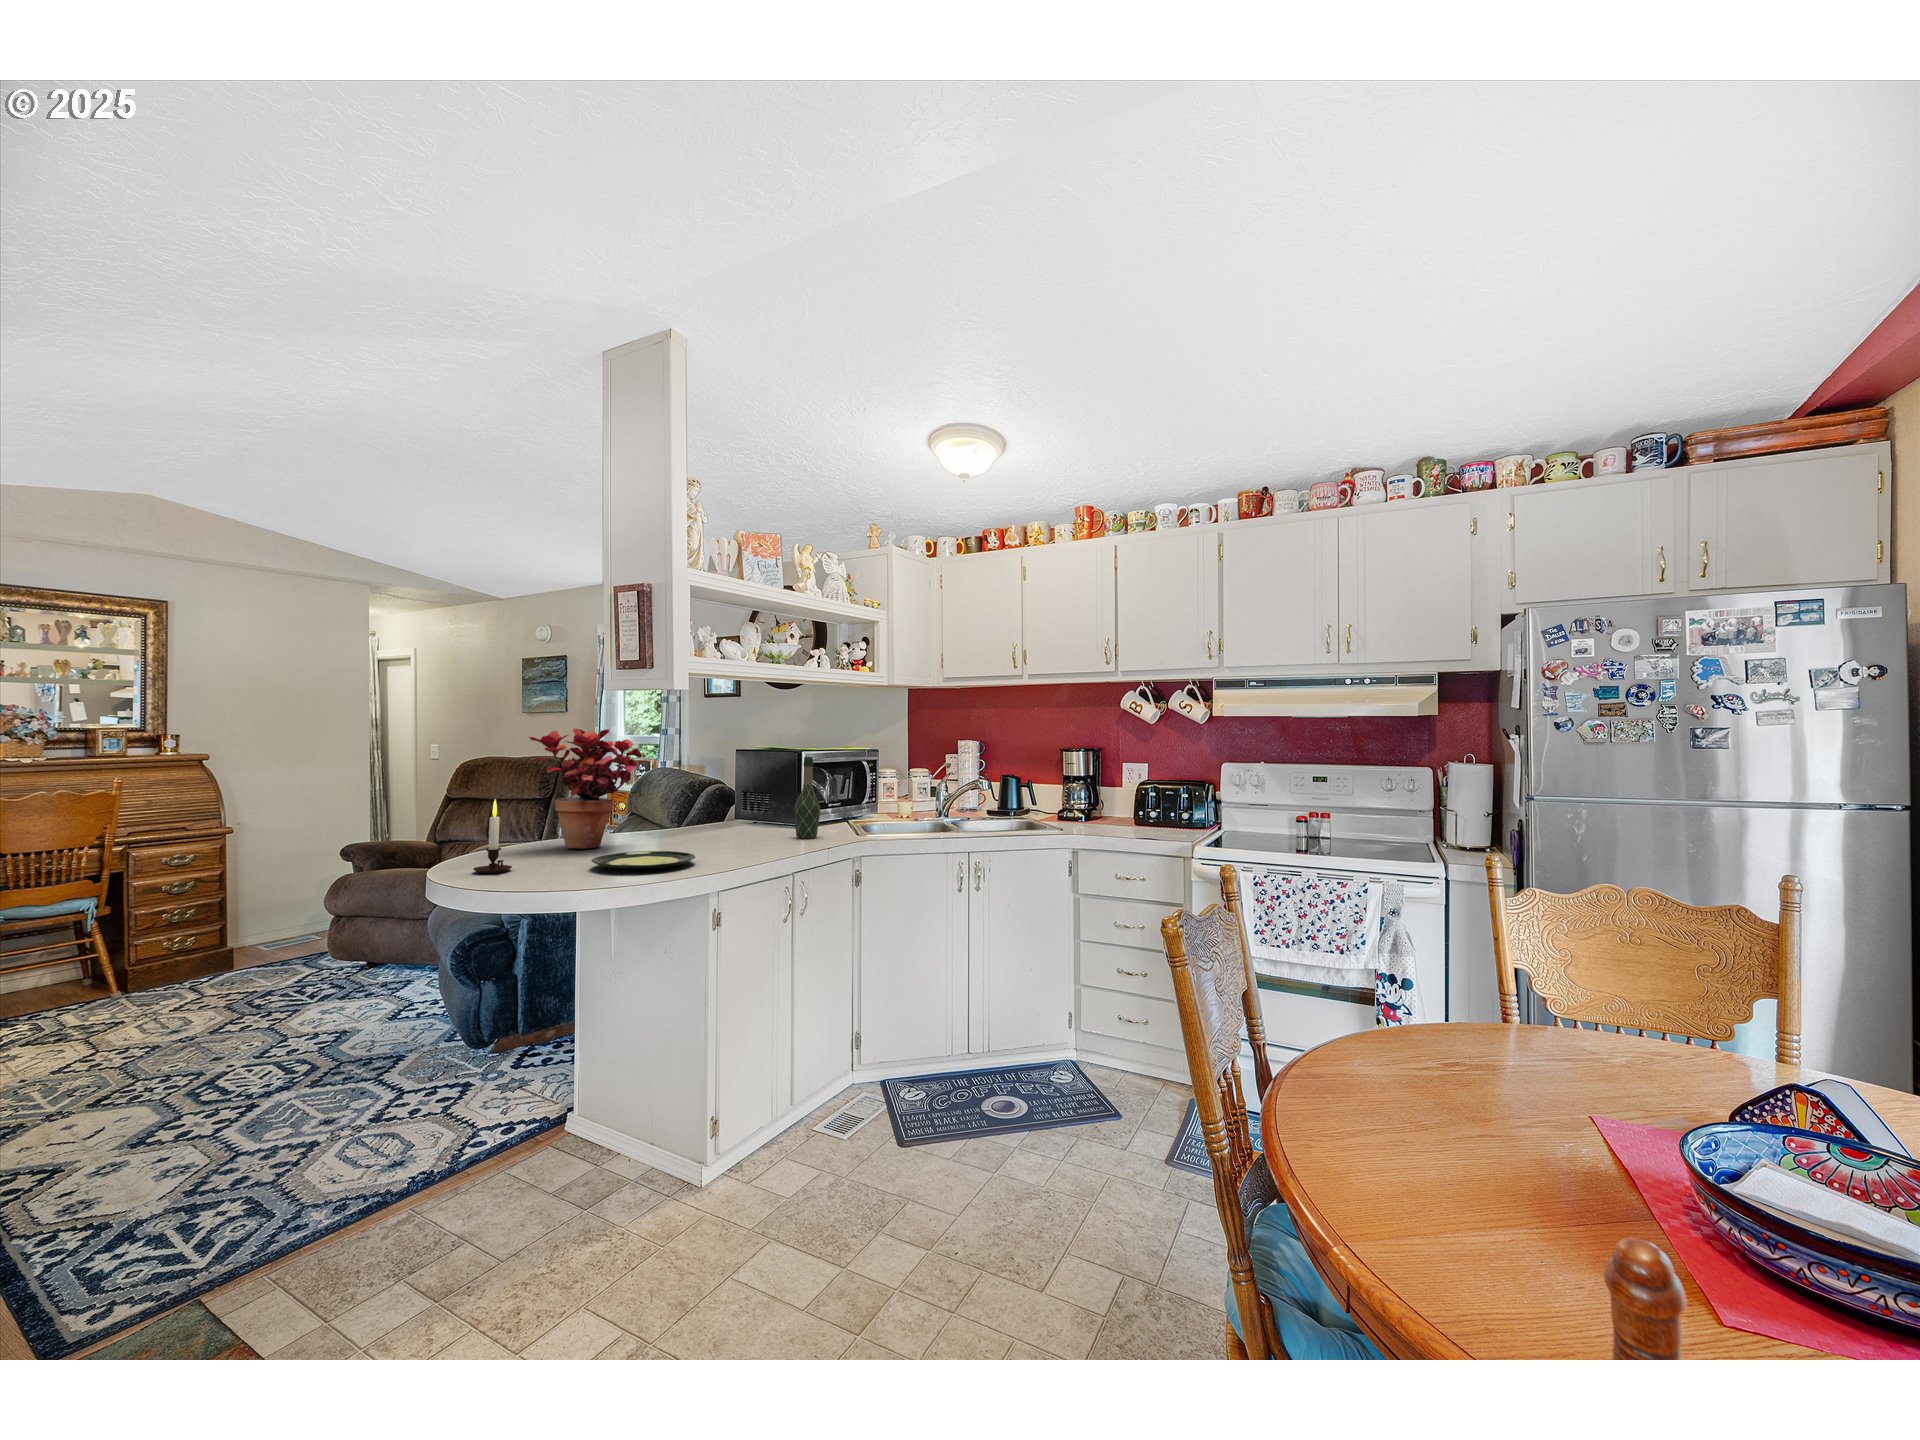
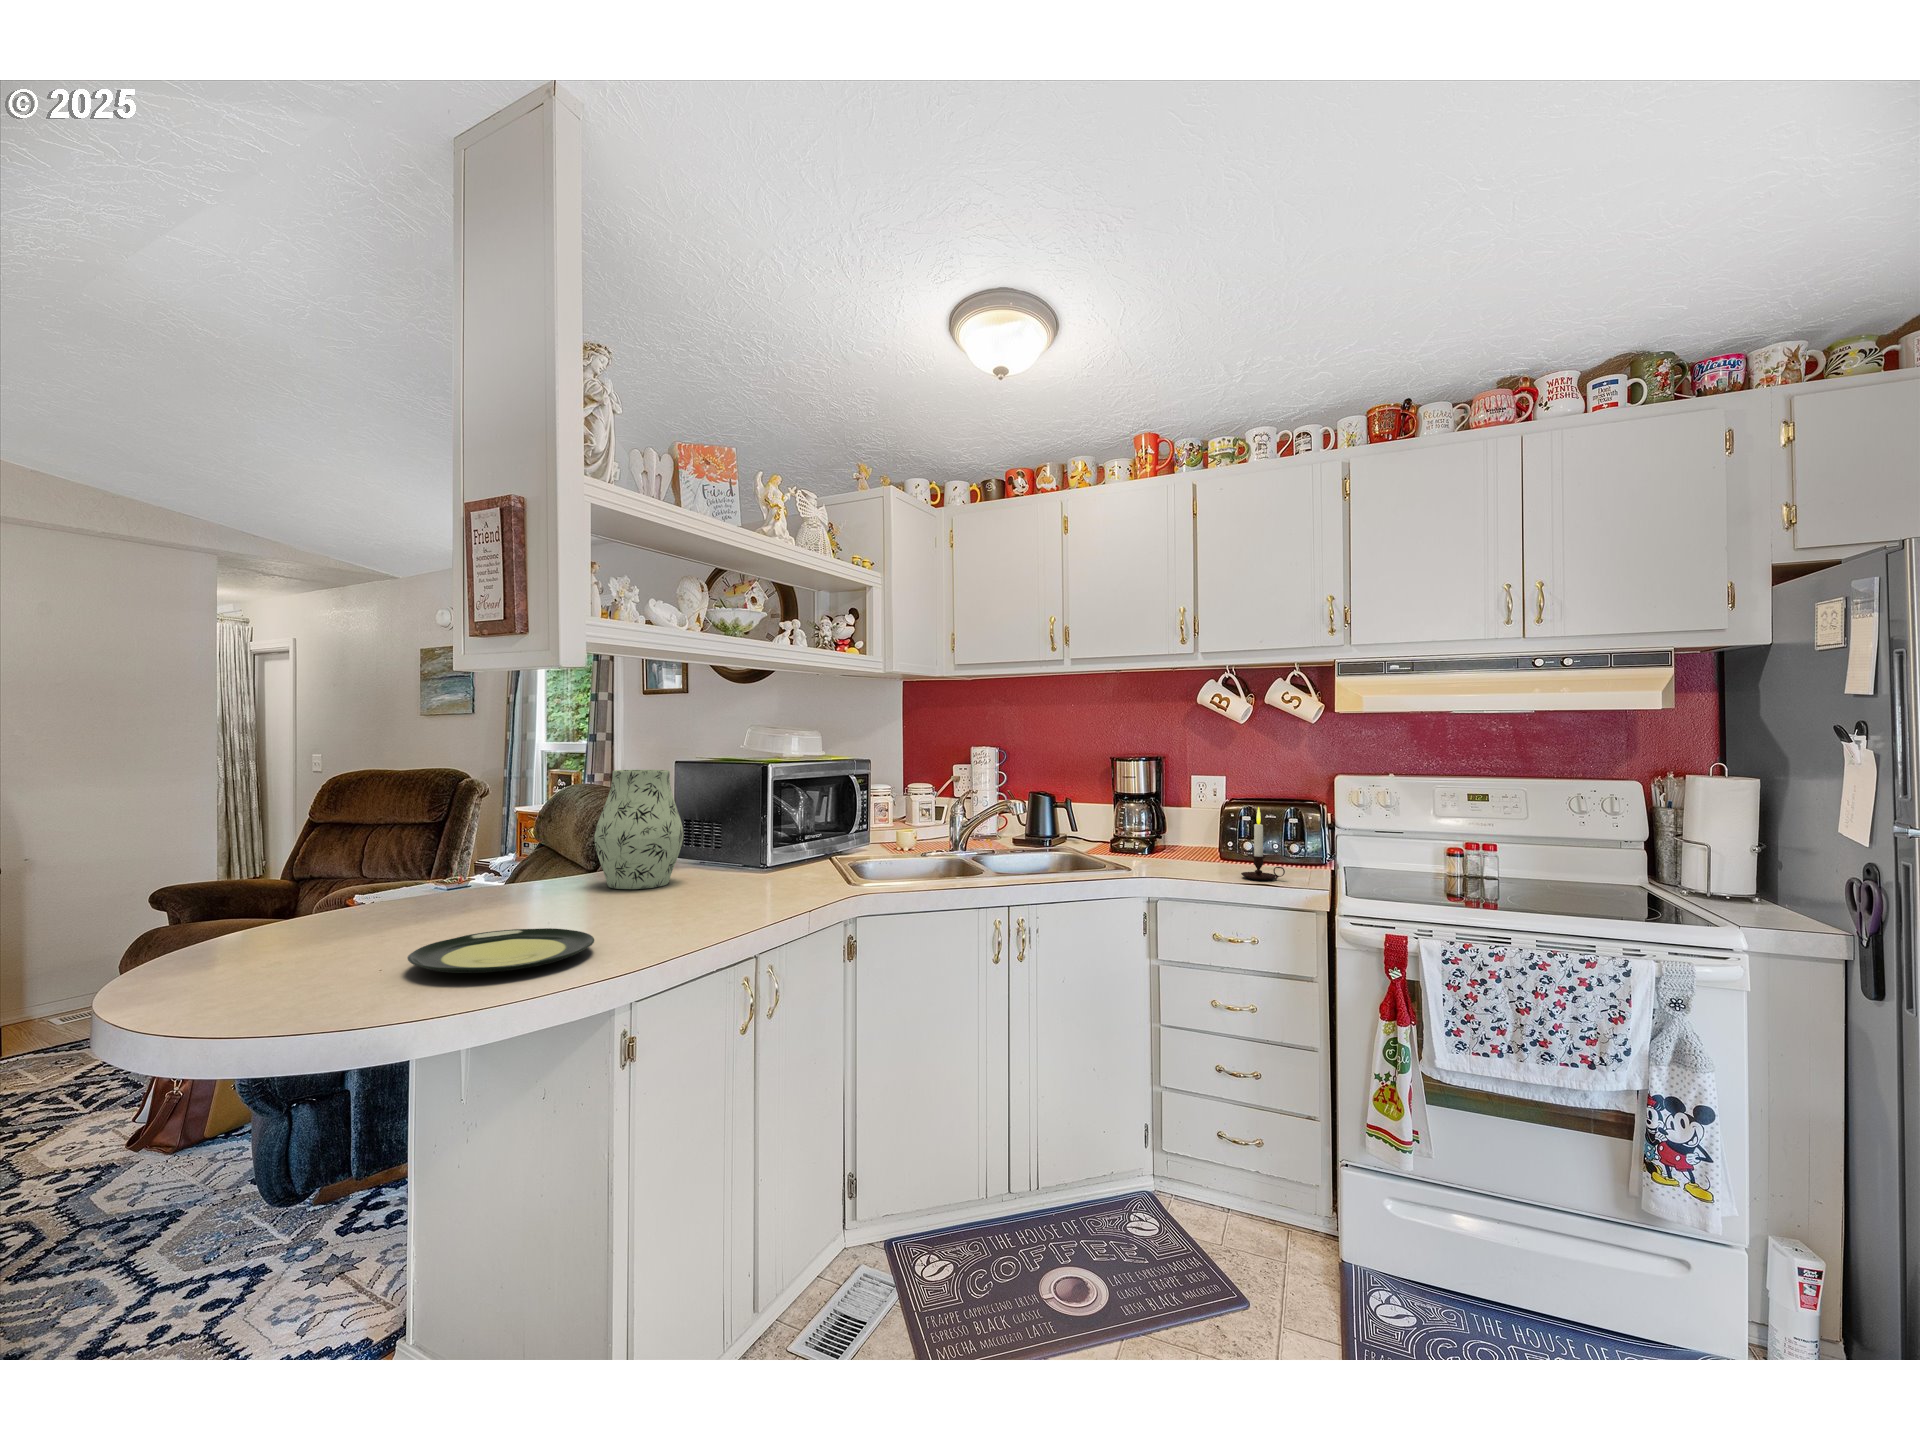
potted plant: present [529,728,646,848] -> none [332,731,530,920]
vase: none [684,755,744,836] -> present [594,770,684,889]
wine bottle: present [794,757,820,838] -> none [757,772,795,892]
candle: present [473,799,512,873] -> present [1241,807,1285,880]

